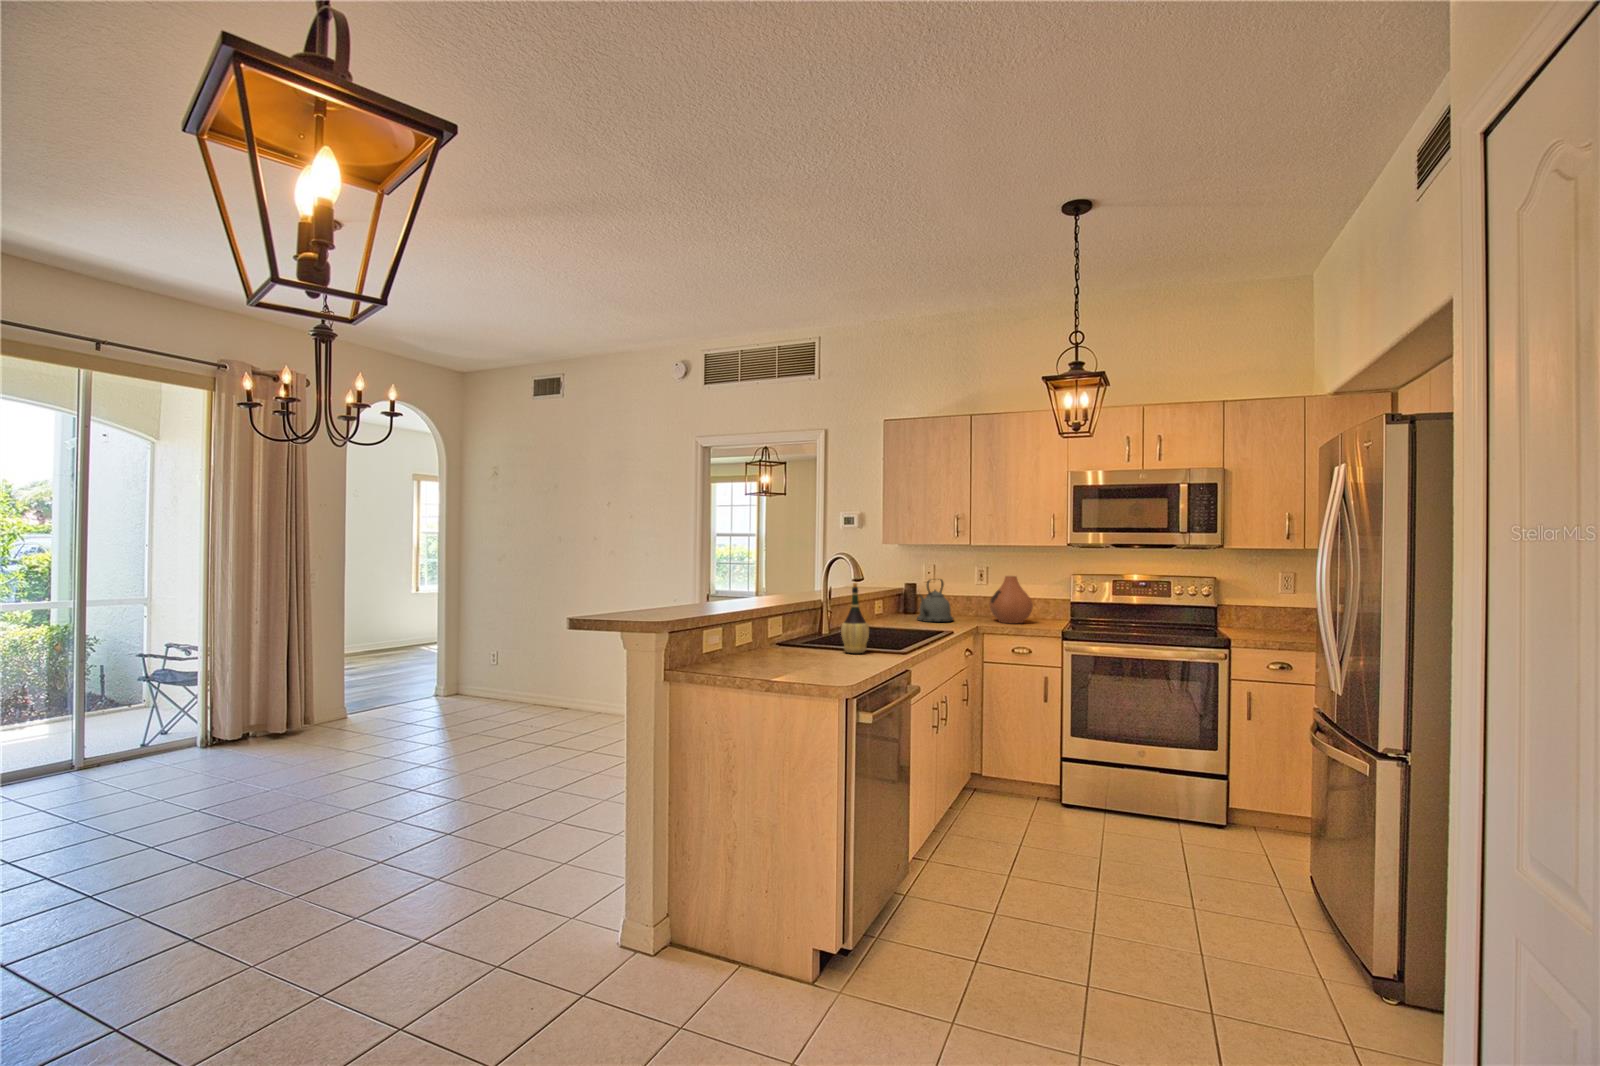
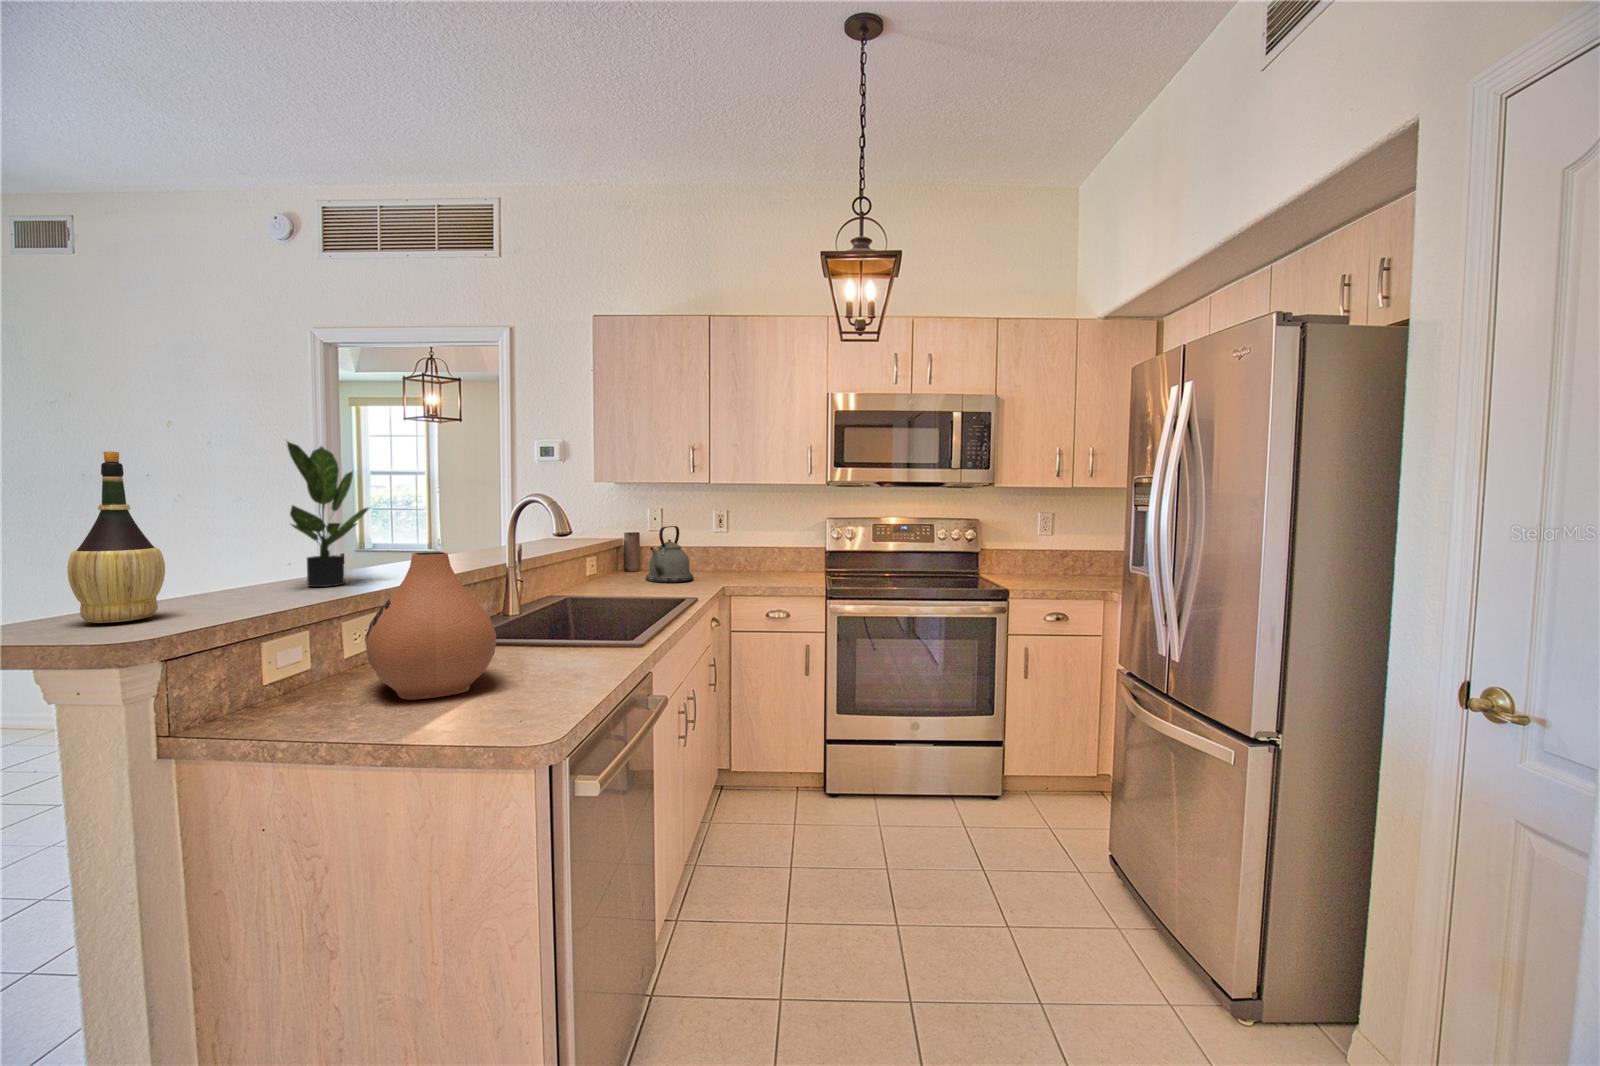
potted plant: none [717,531,755,607] -> present [287,442,370,587]
vase: present [990,576,1033,623] -> present [365,552,496,700]
wine bottle: present [841,583,869,653] -> present [67,451,165,623]

